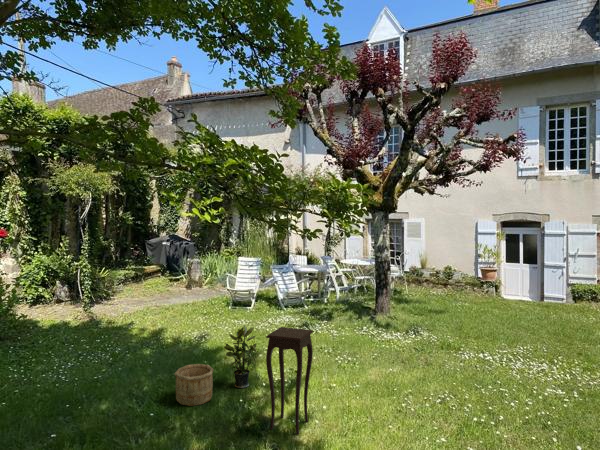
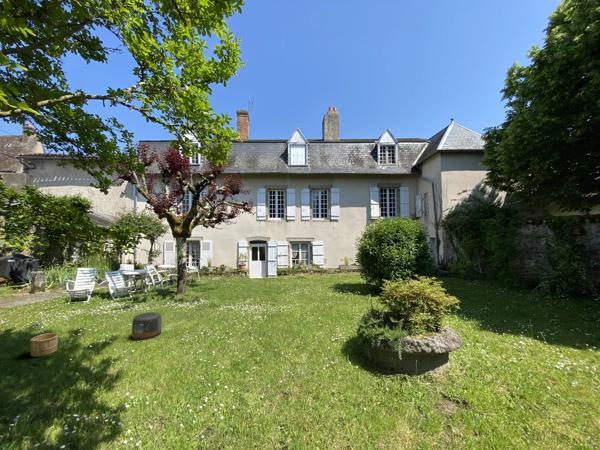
potted plant: present [224,325,256,388] -> none [66,308,89,343]
side table: present [266,327,313,435] -> none [94,304,122,356]
pouf: none [328,350,382,409] -> present [132,312,161,340]

